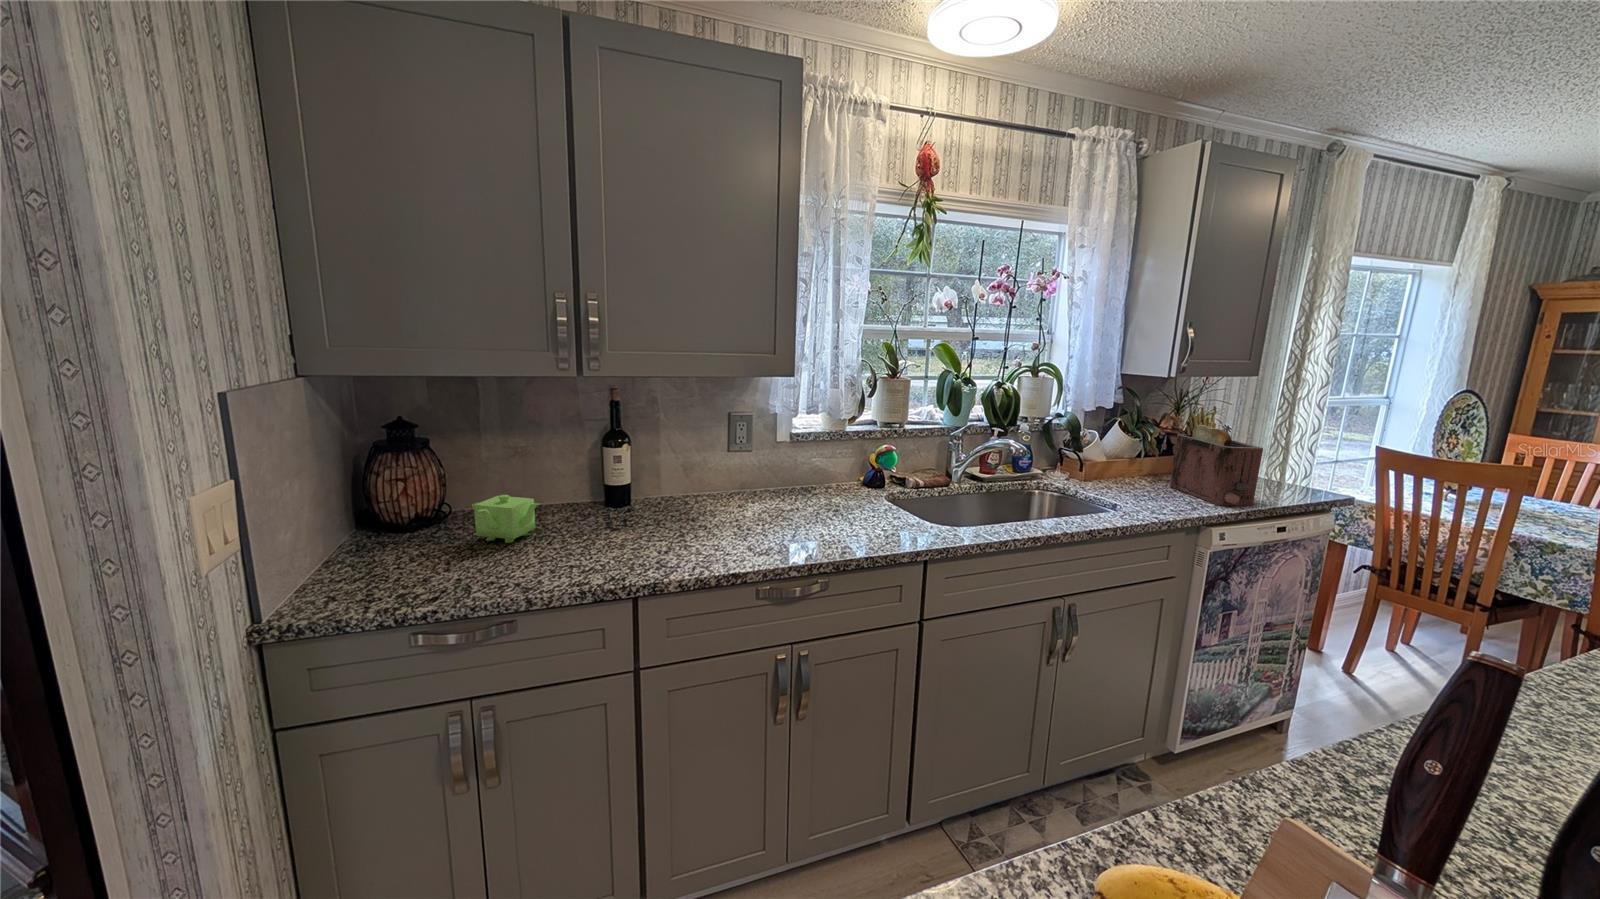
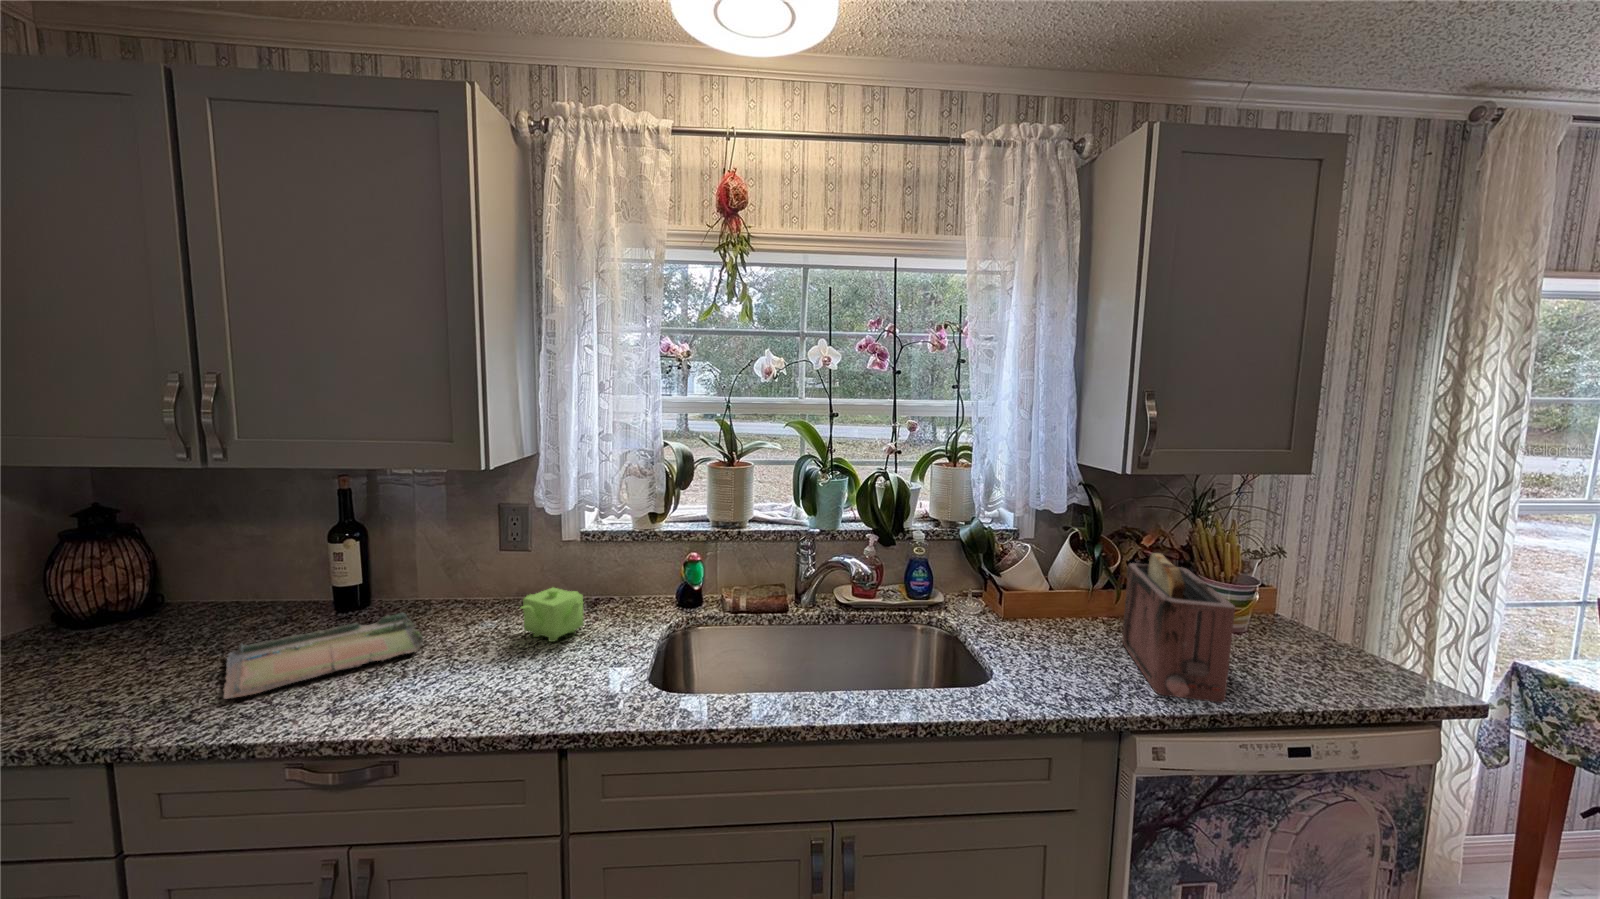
teapot: present [472,495,540,543] -> present [521,588,584,642]
tray: none [602,502,750,554] -> present [224,613,423,699]

